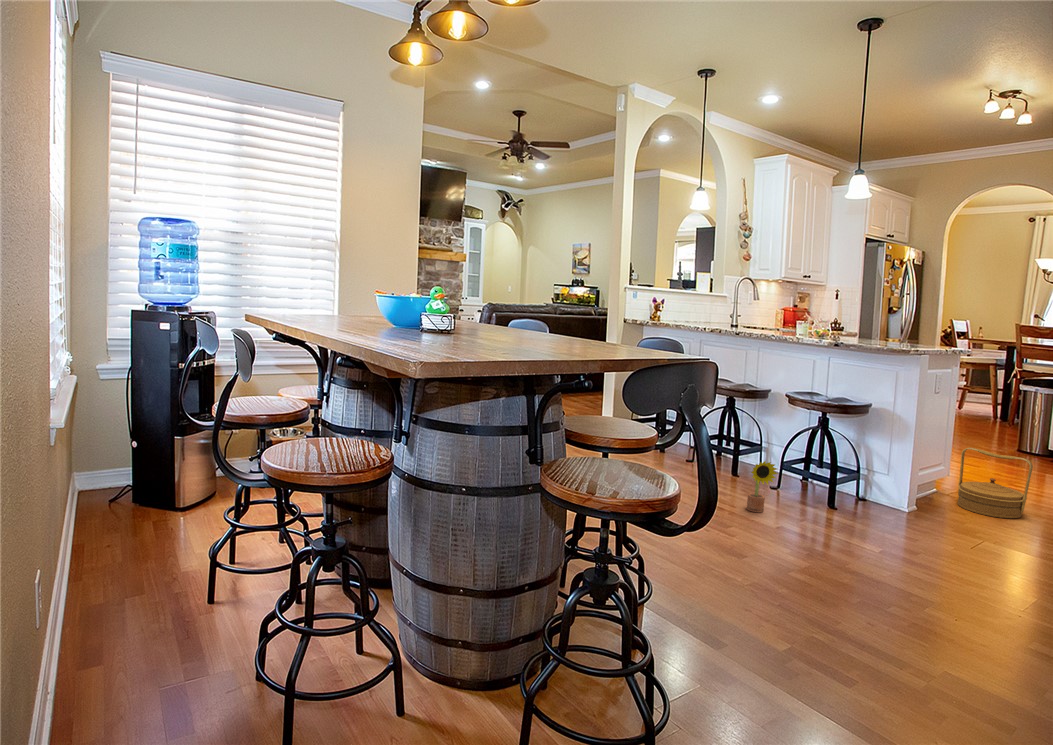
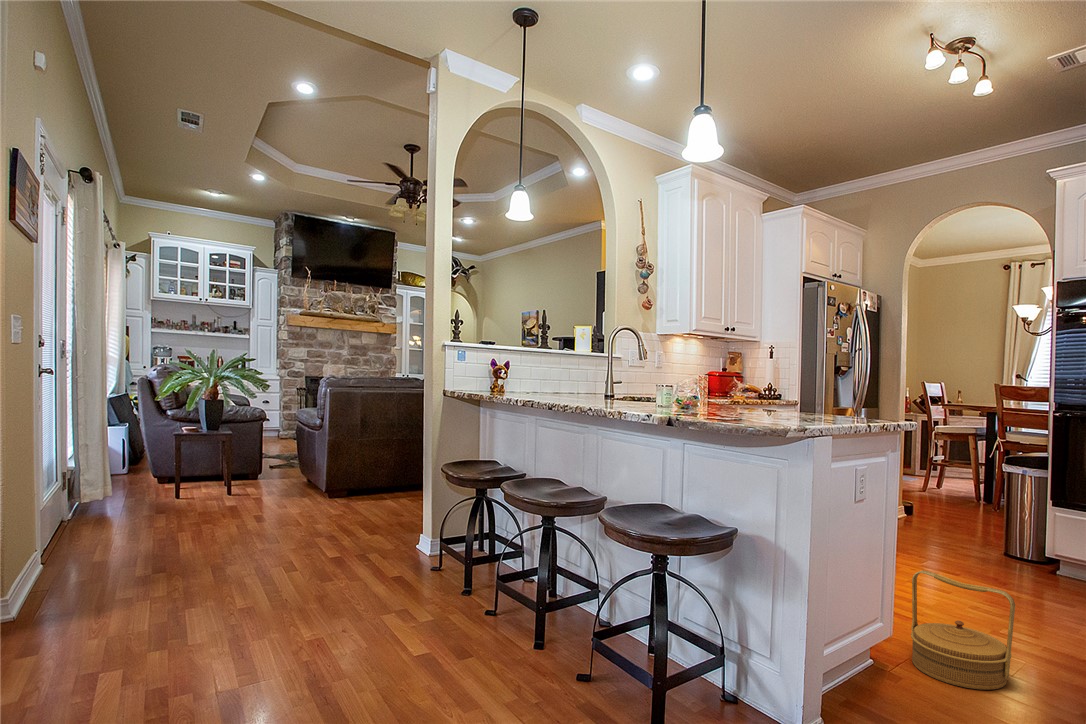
decorative plant: present [747,461,778,512] -> none [563,613,609,701]

